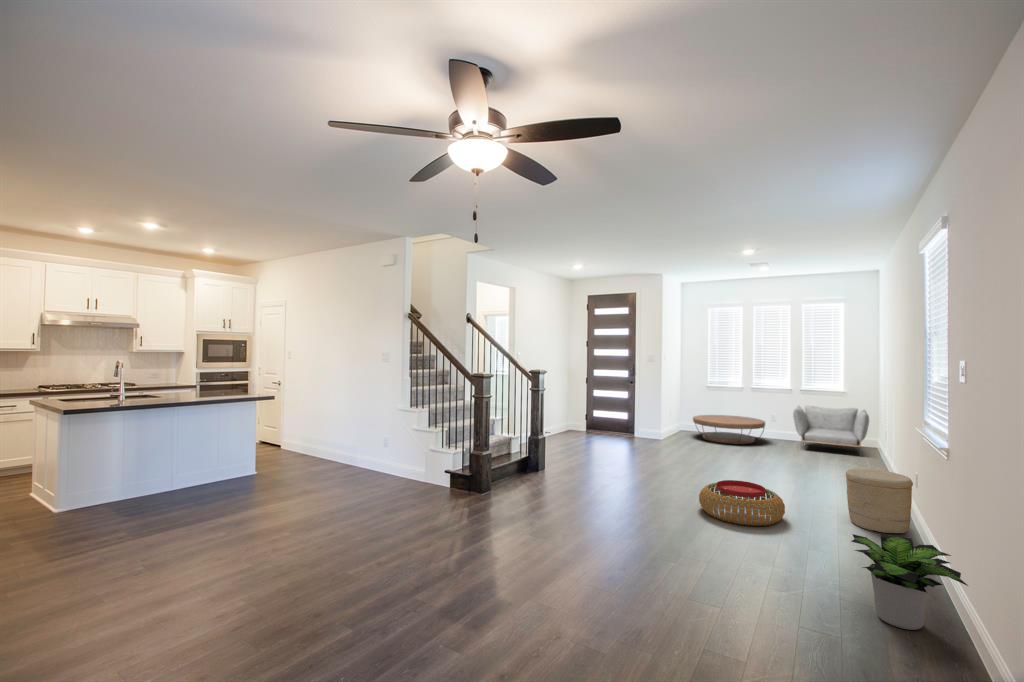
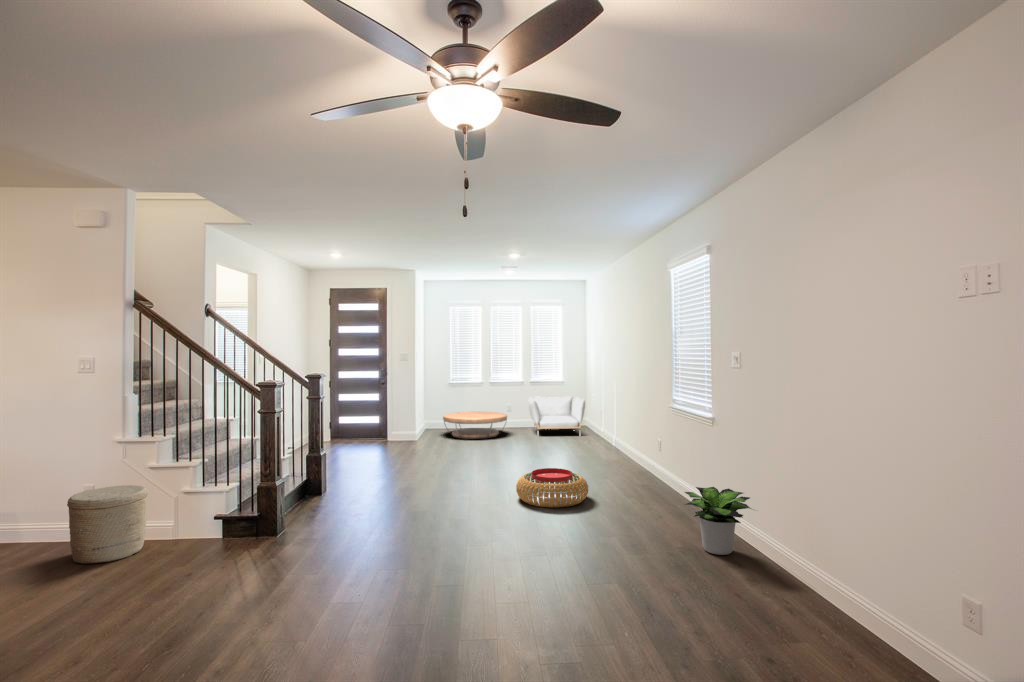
woven basket: present [846,468,913,533] -> present [67,485,148,564]

